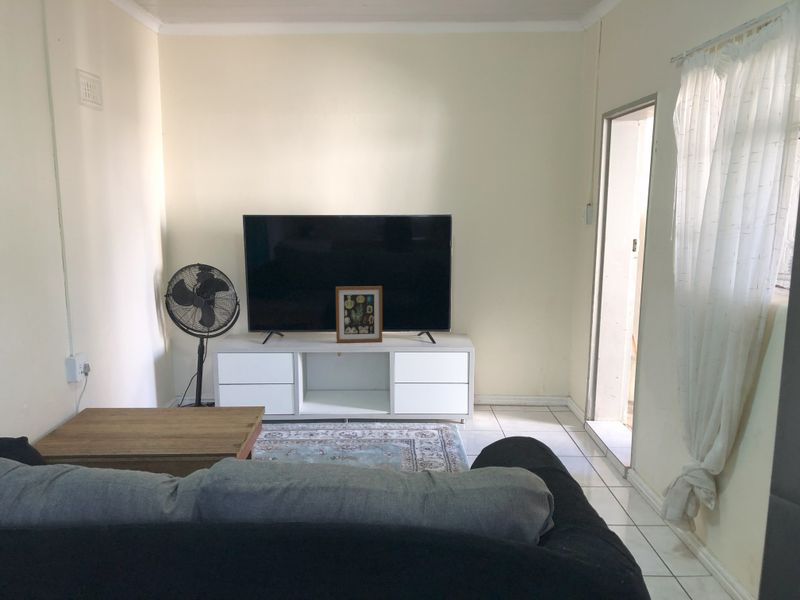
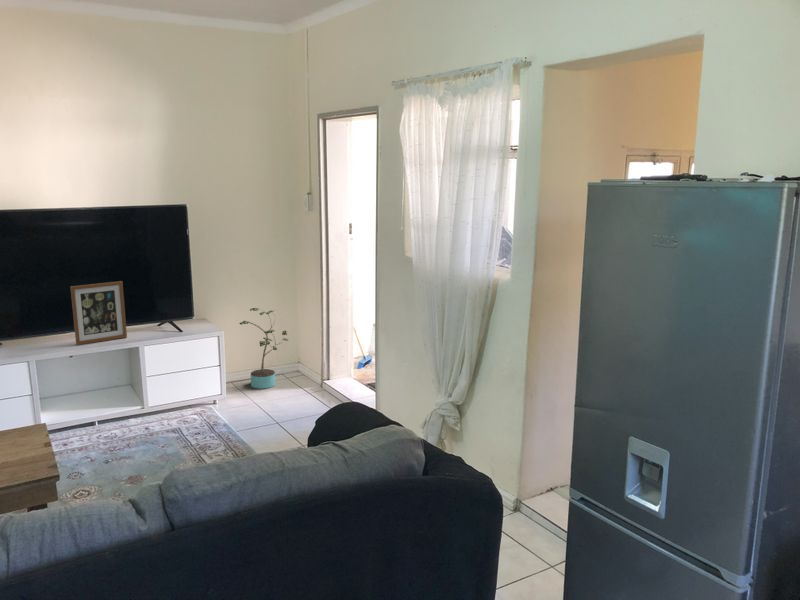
potted plant: none [498,329,551,418] -> present [240,308,288,389]

